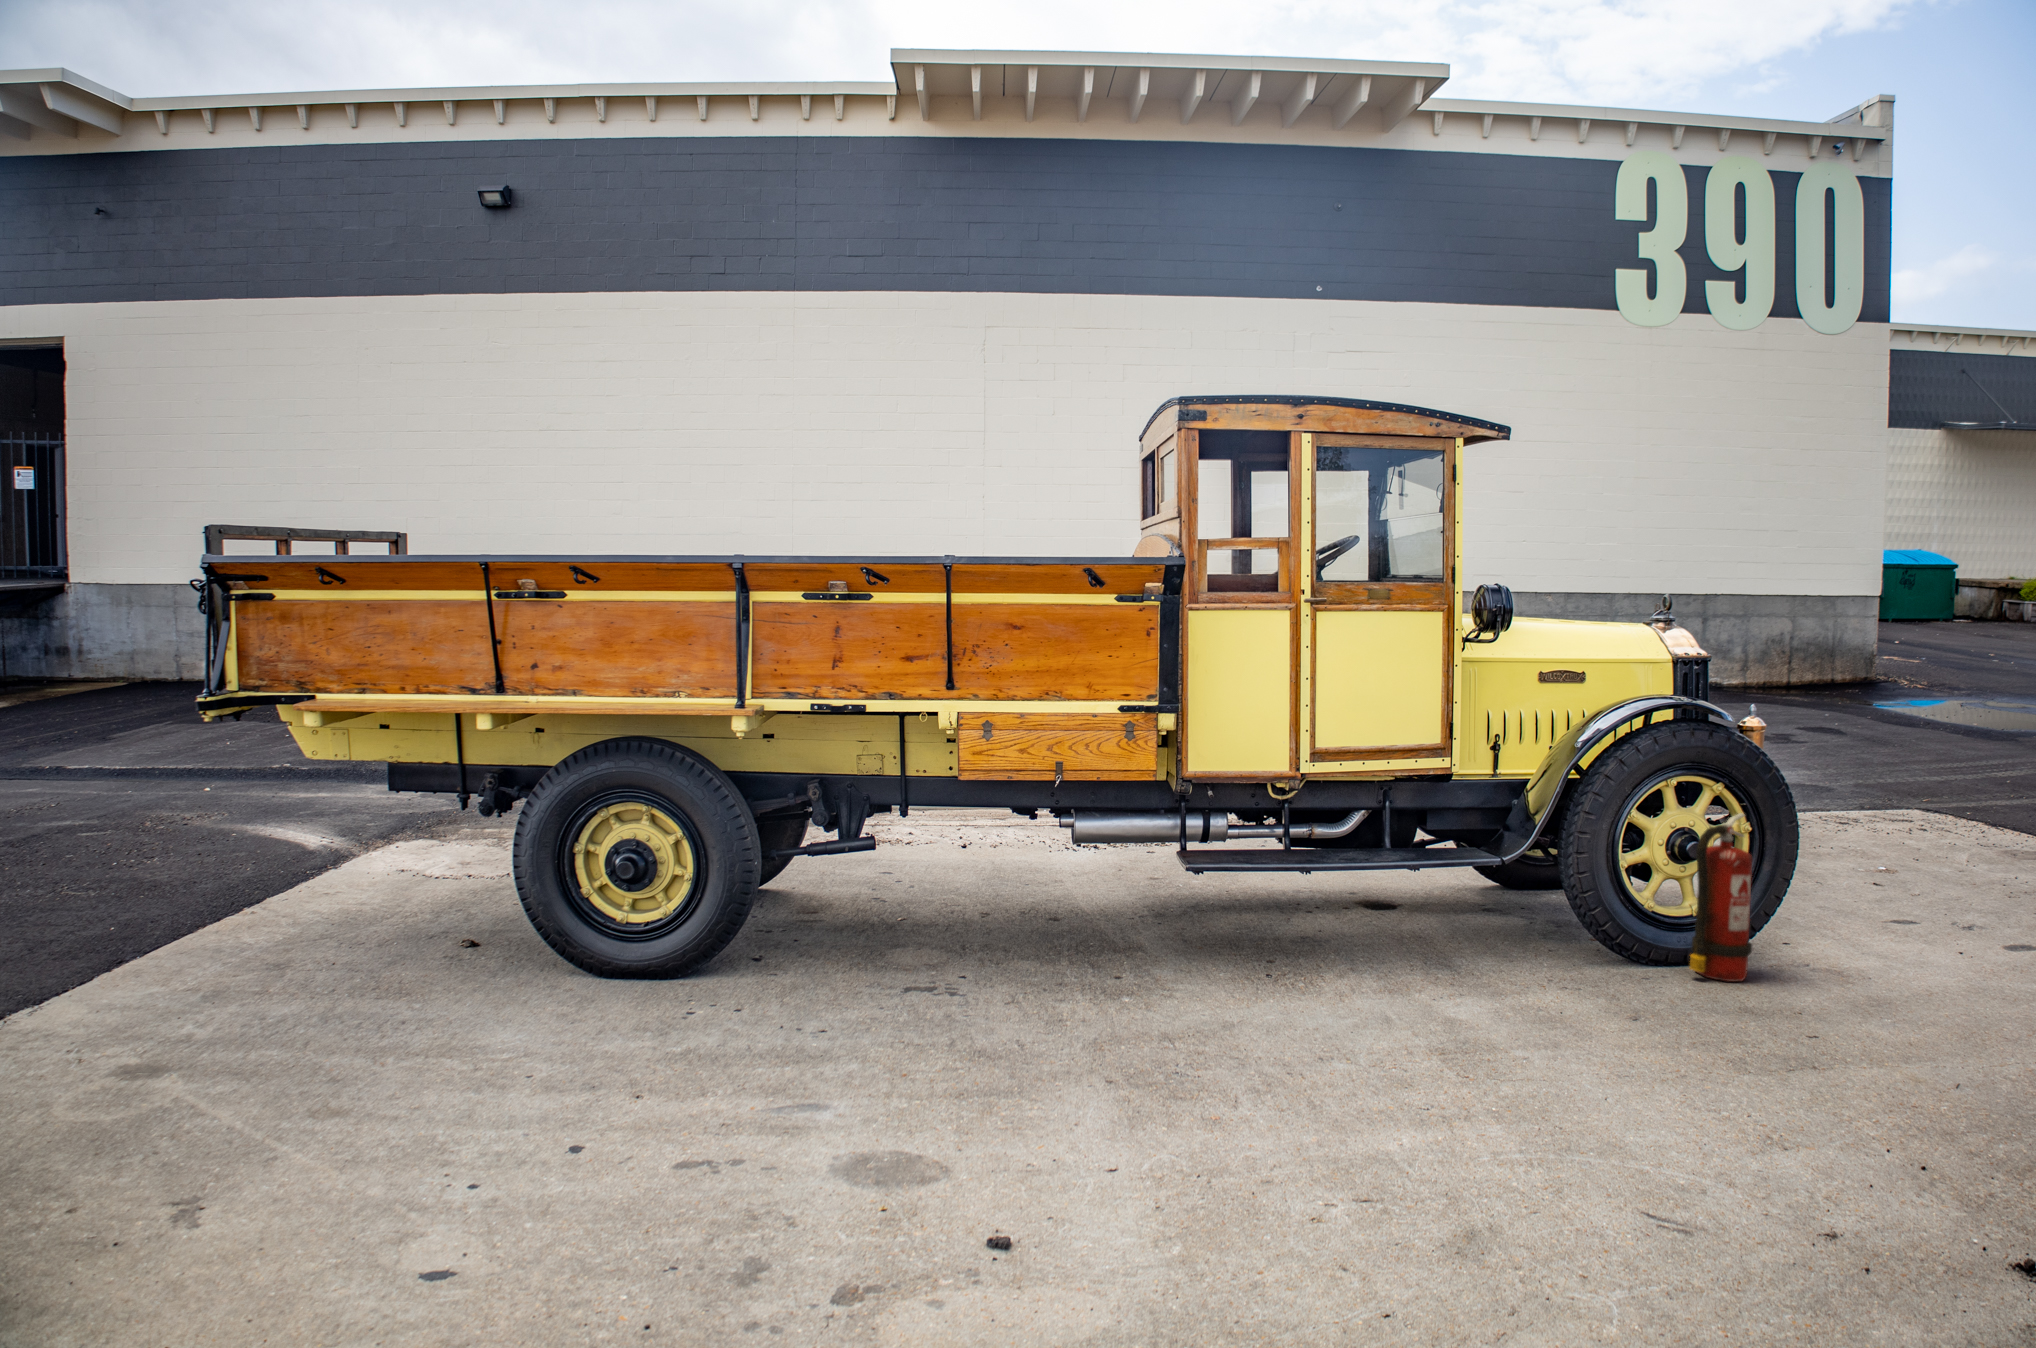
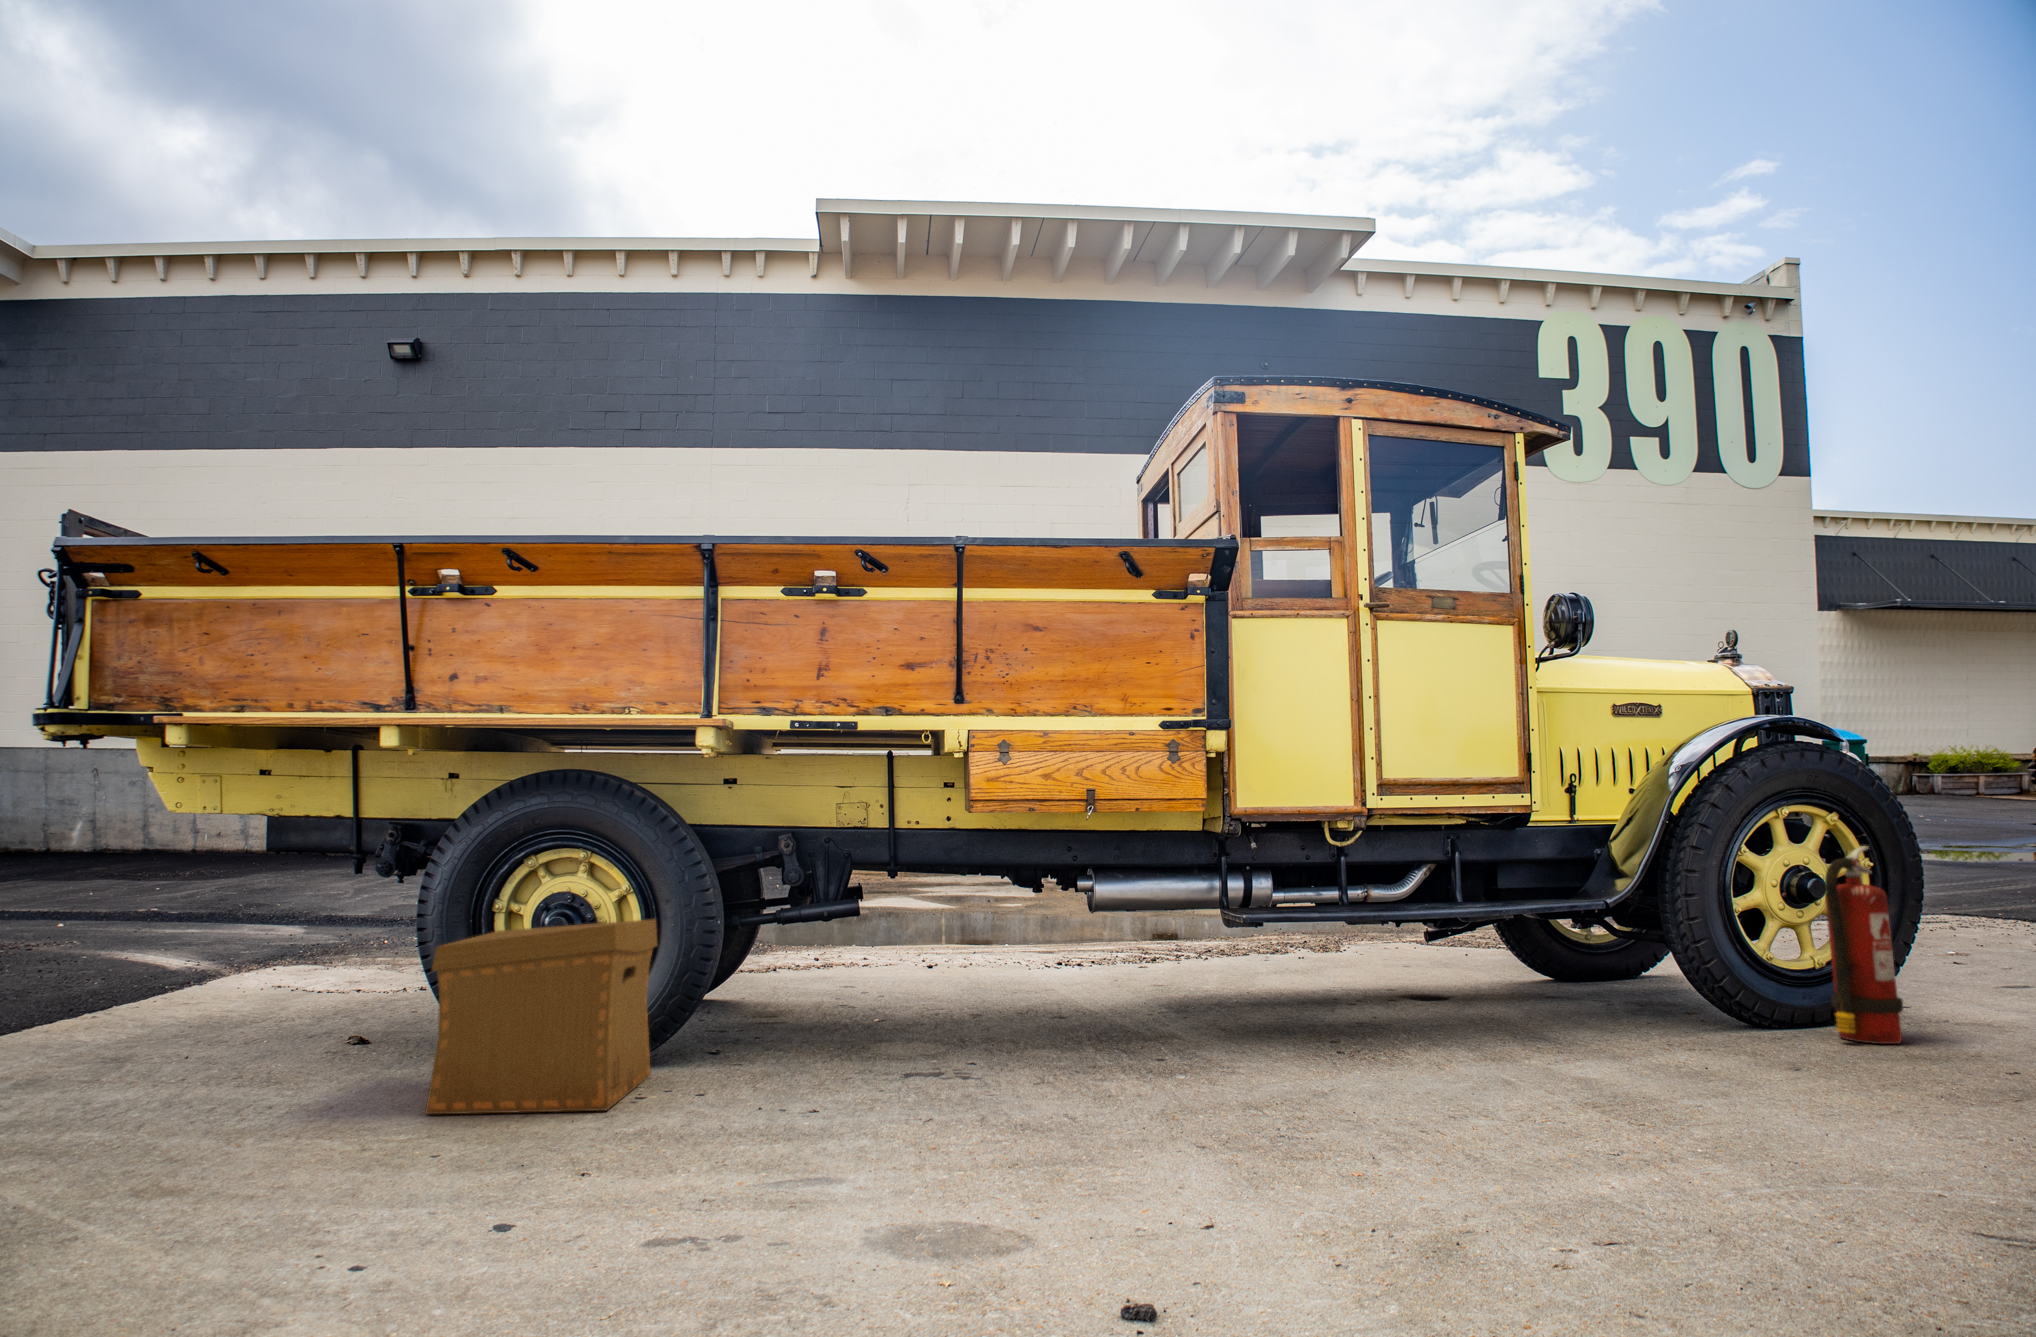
cardboard box: none [531,862,708,1020] -> present [425,919,658,1114]

